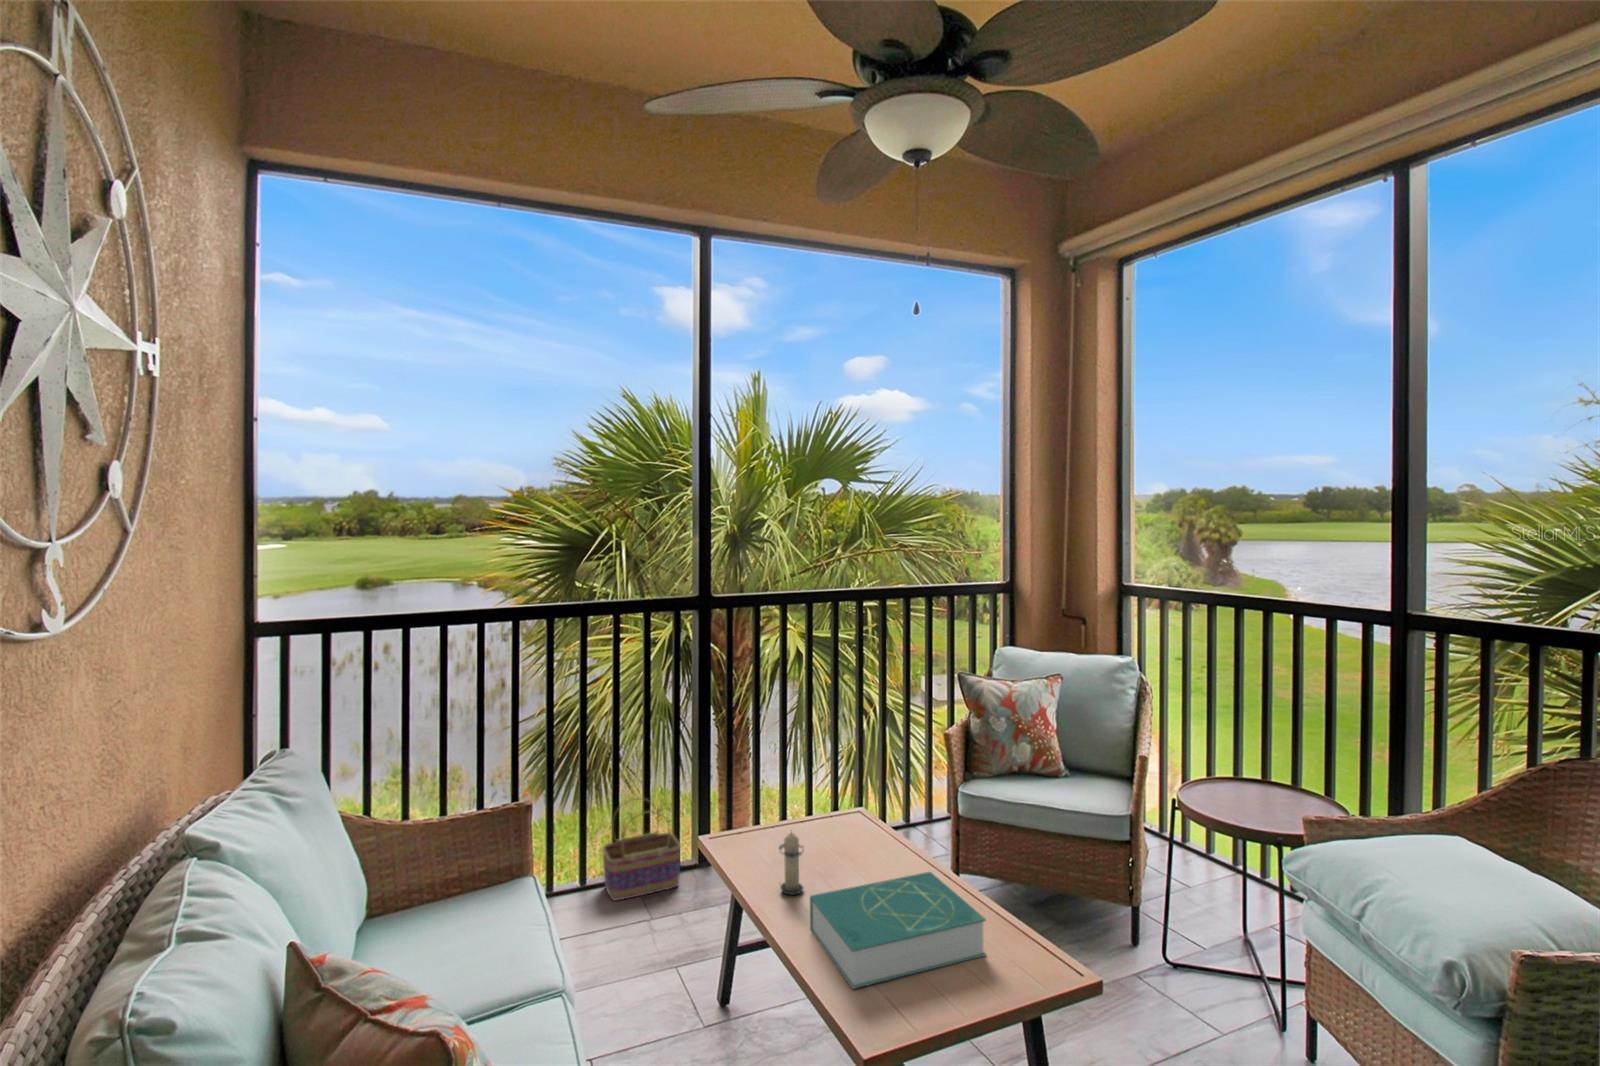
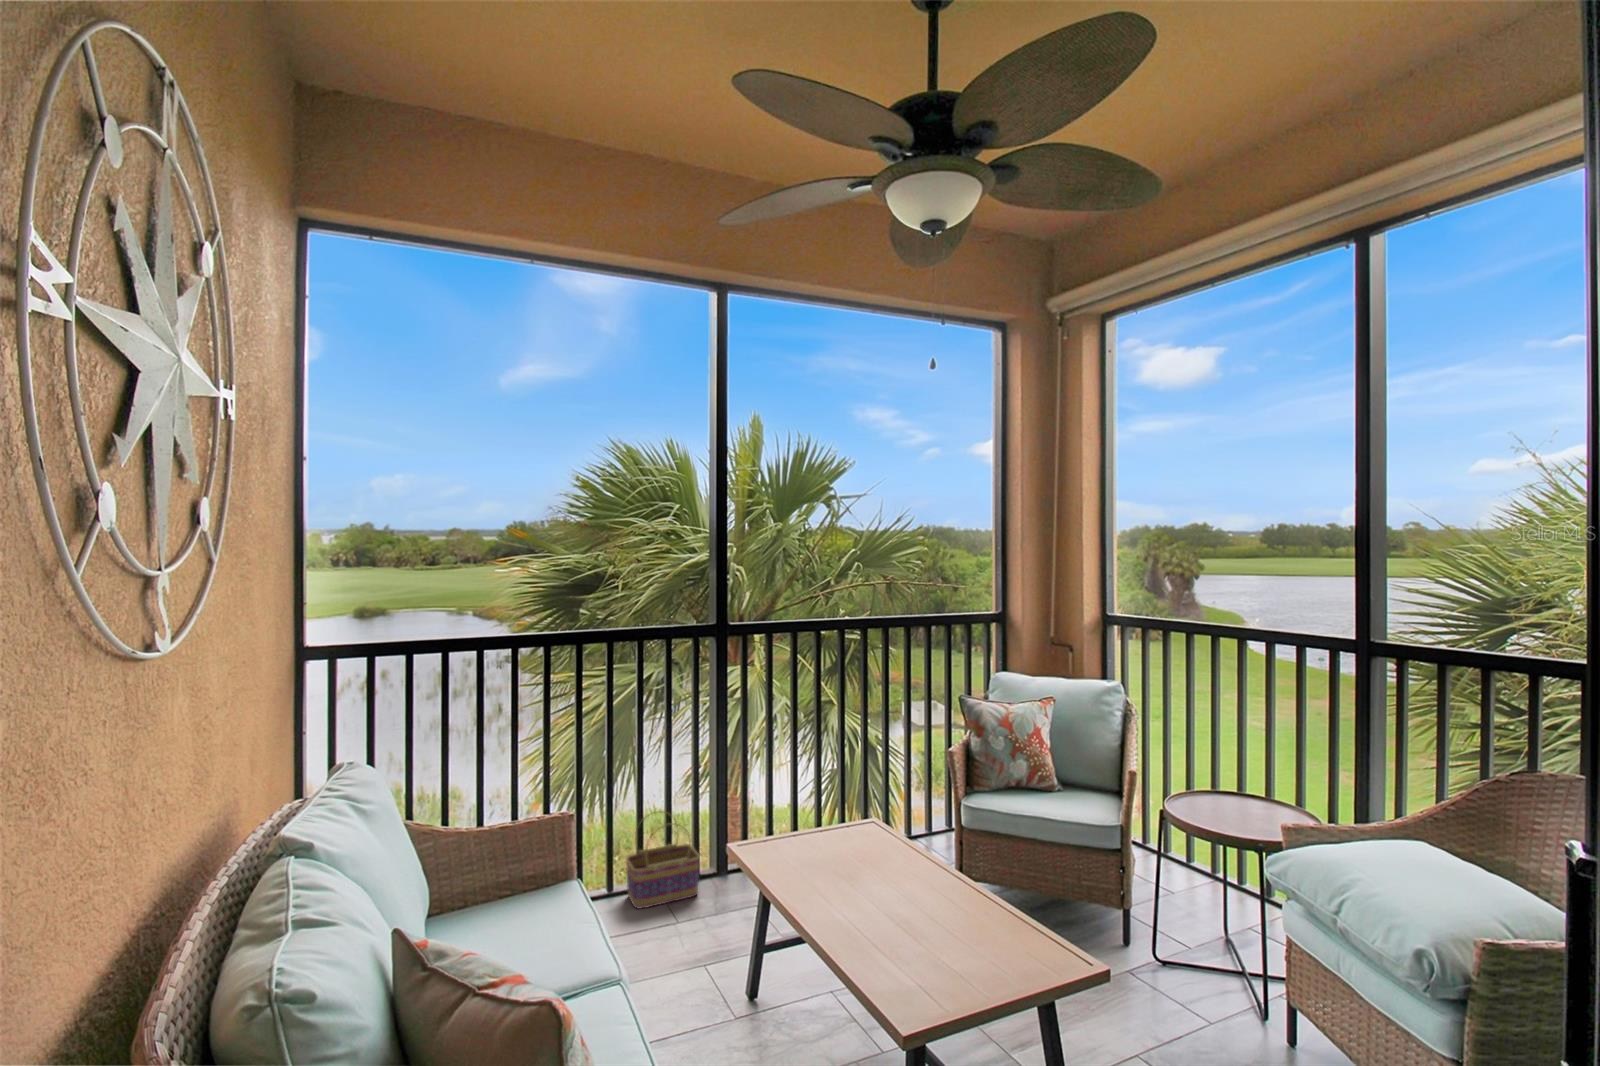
candle: present [779,832,804,895] -> none [804,835,832,897]
book: present [810,872,986,989] -> none [839,874,1002,979]

